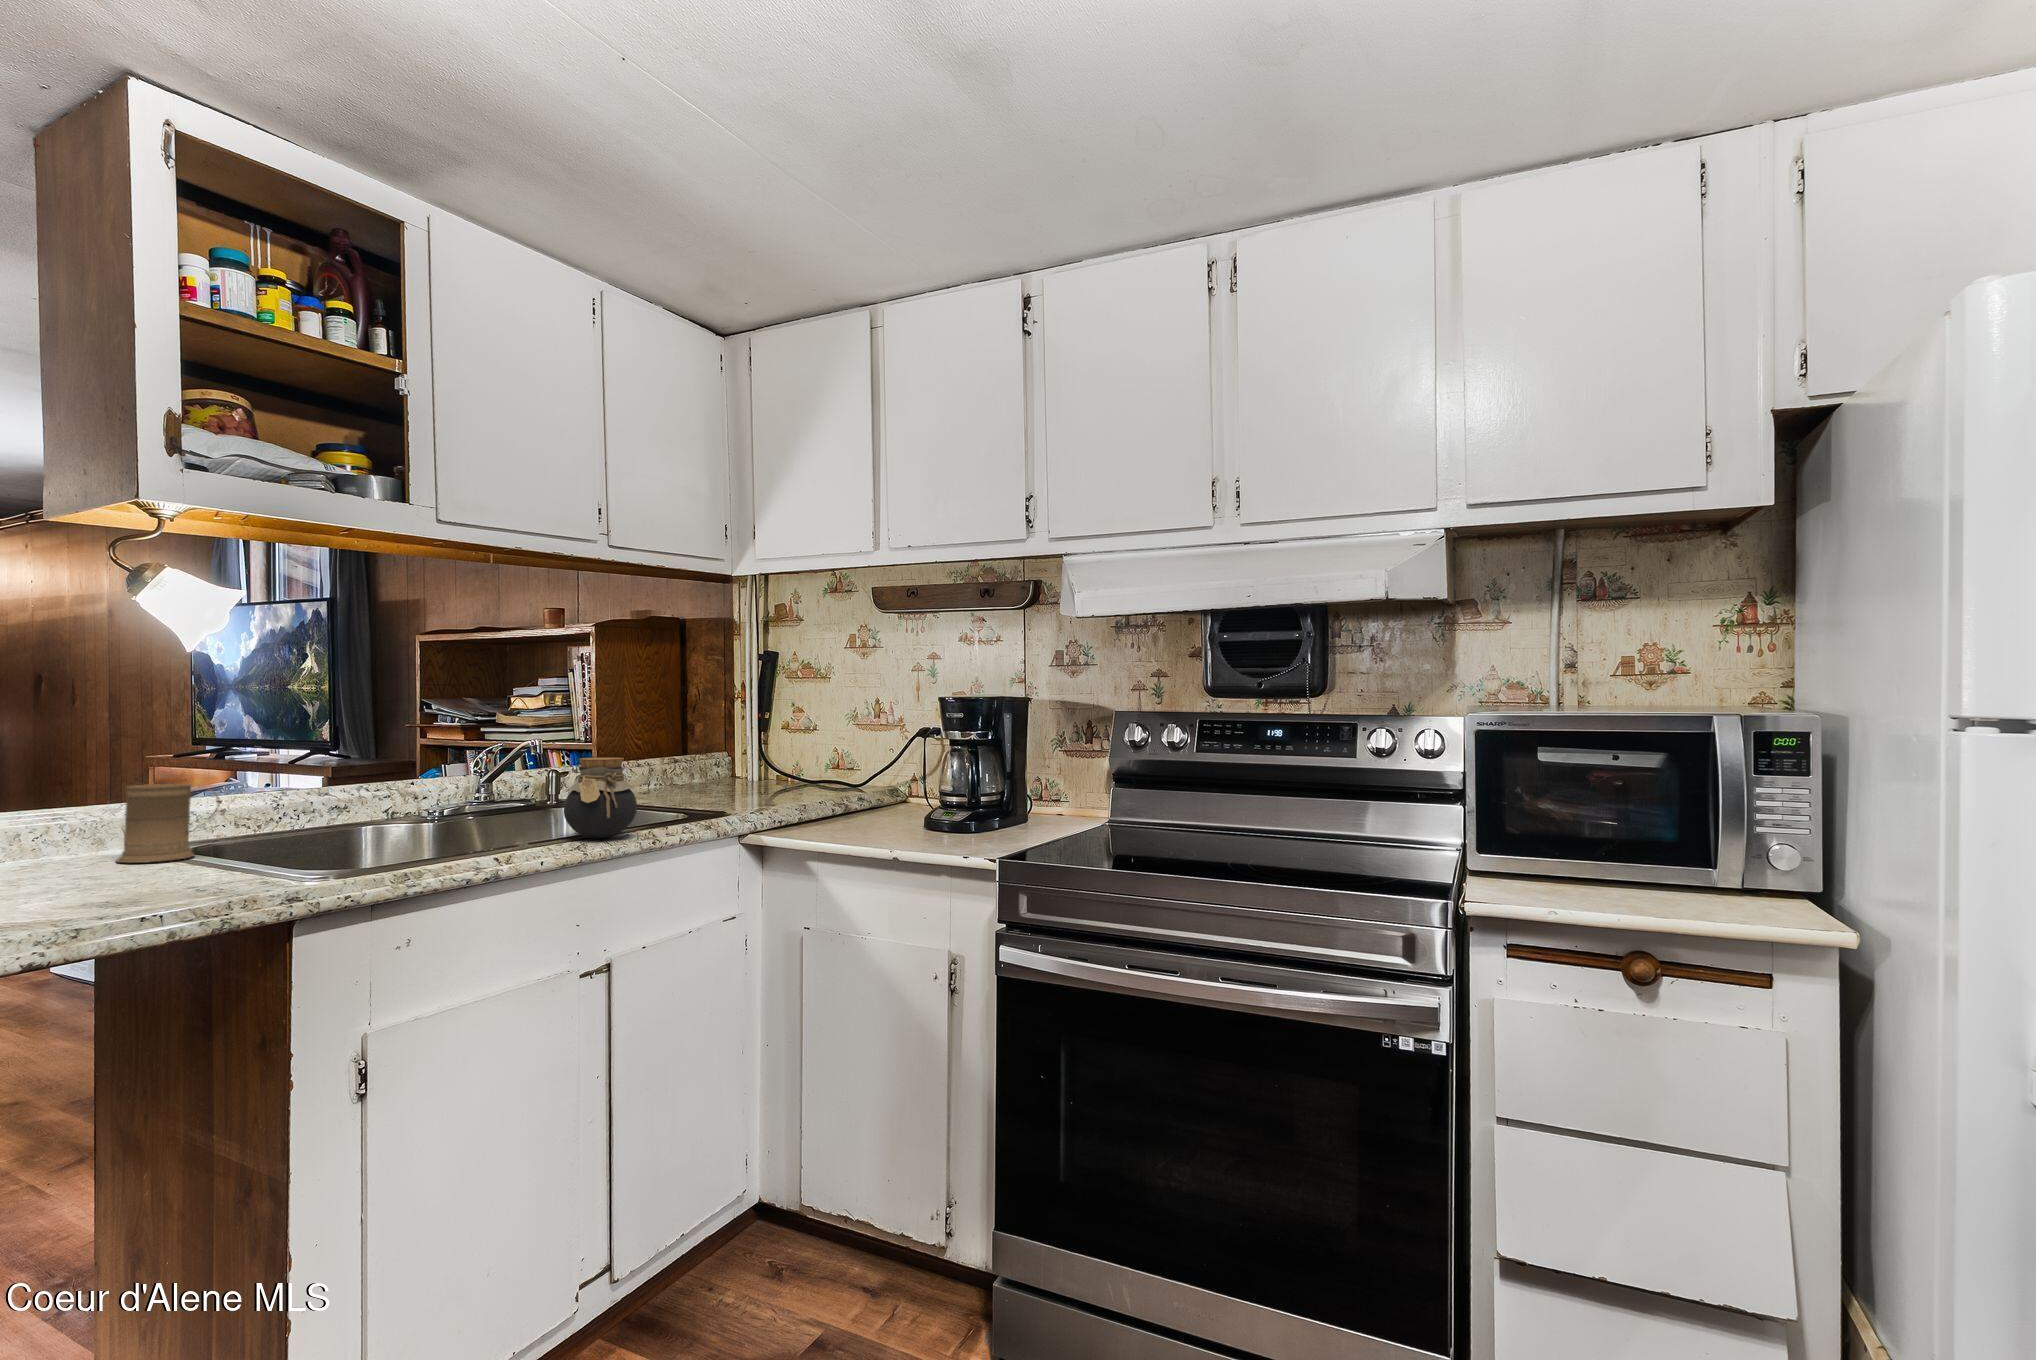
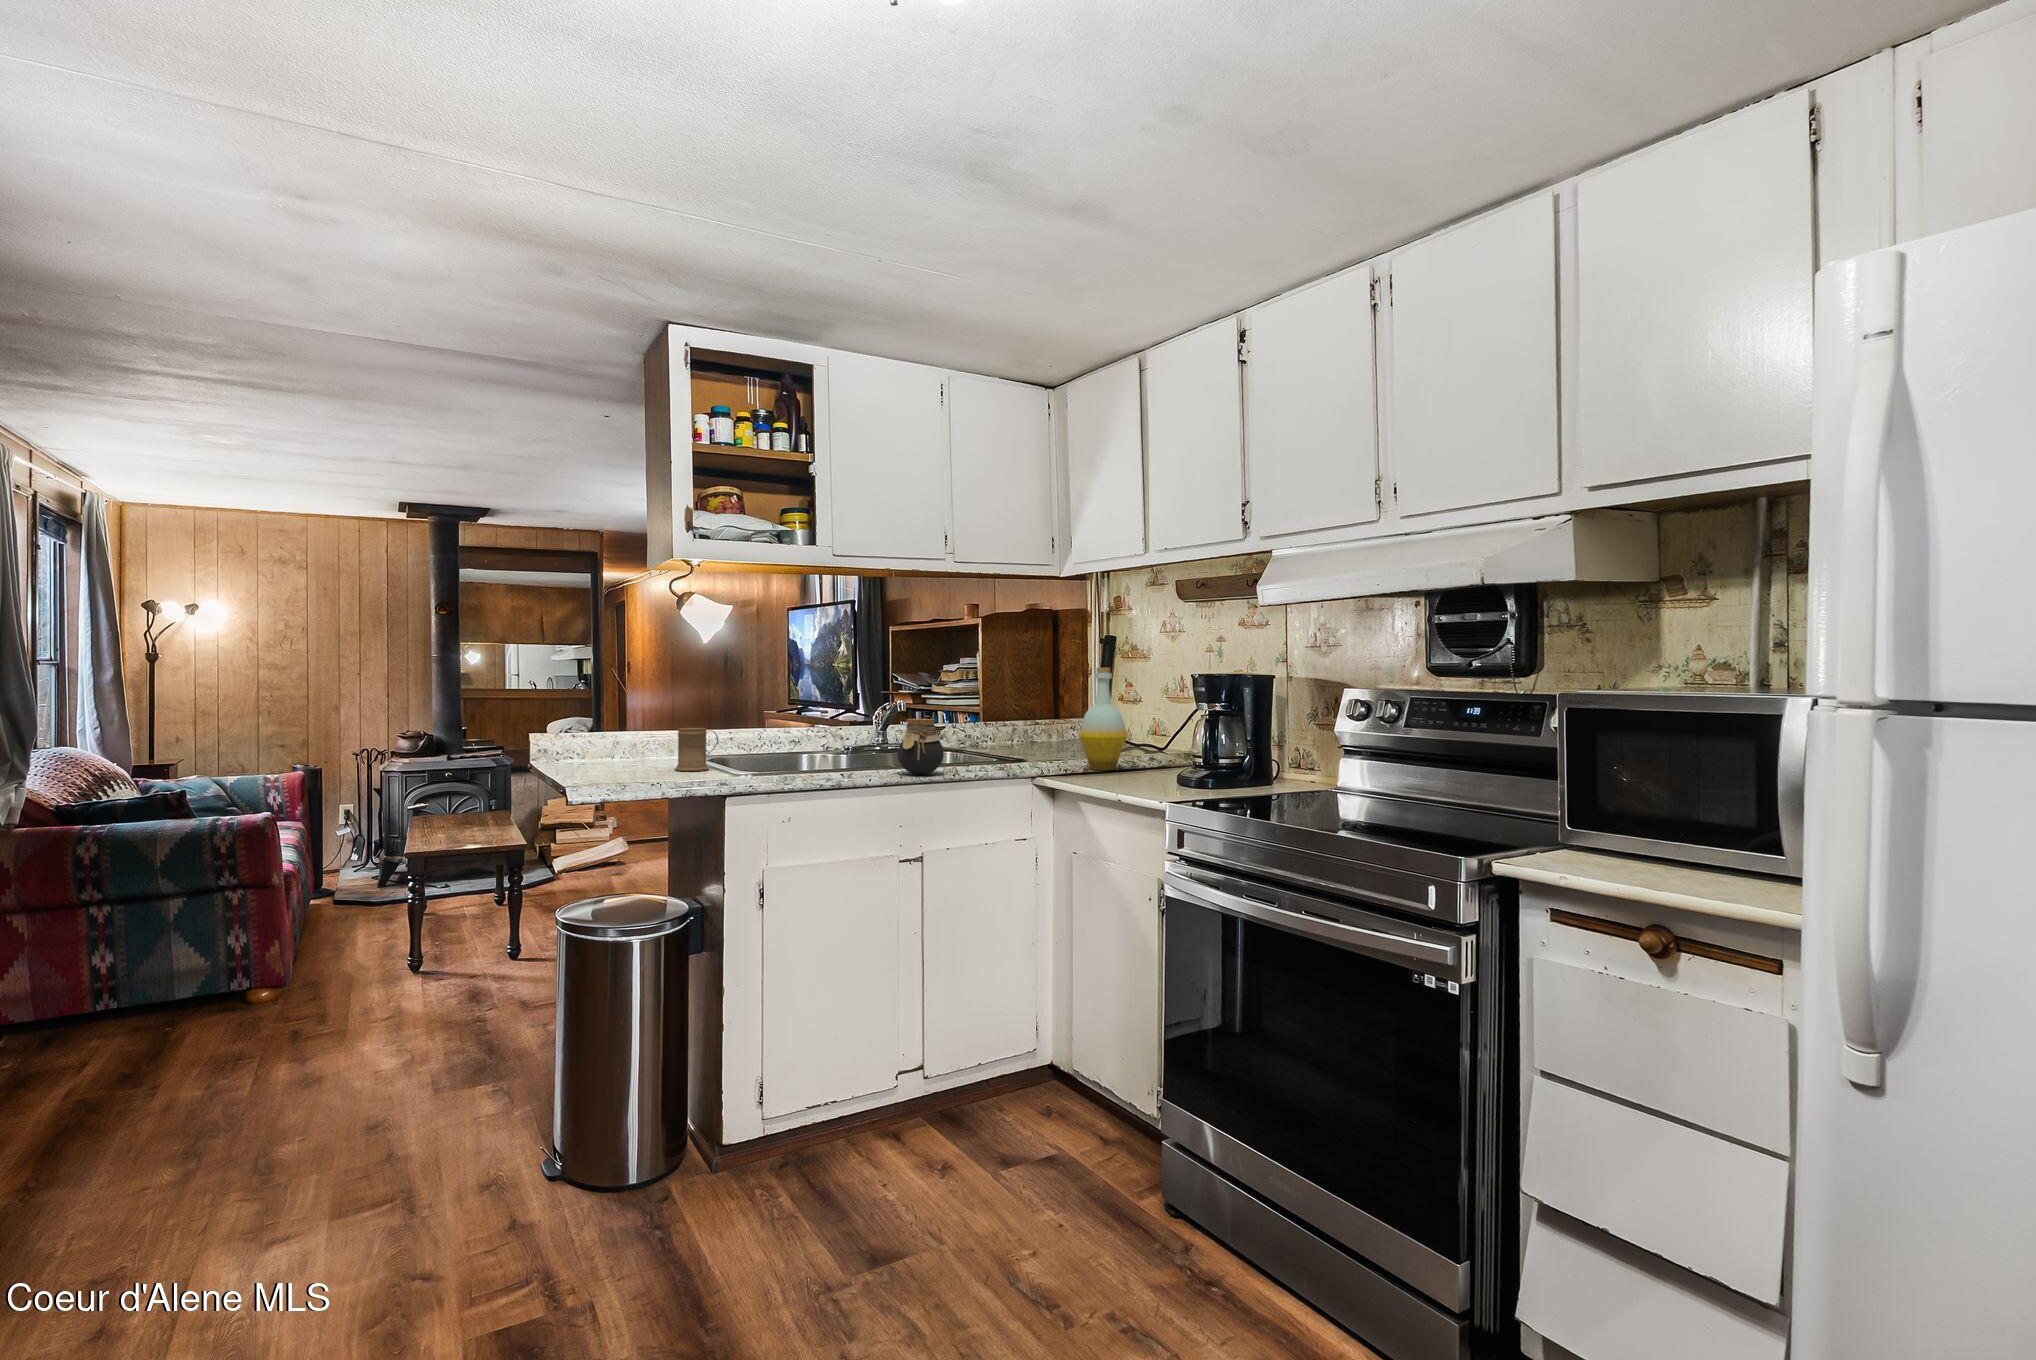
bottle: none [791,689,852,815] -> present [1079,668,1127,770]

